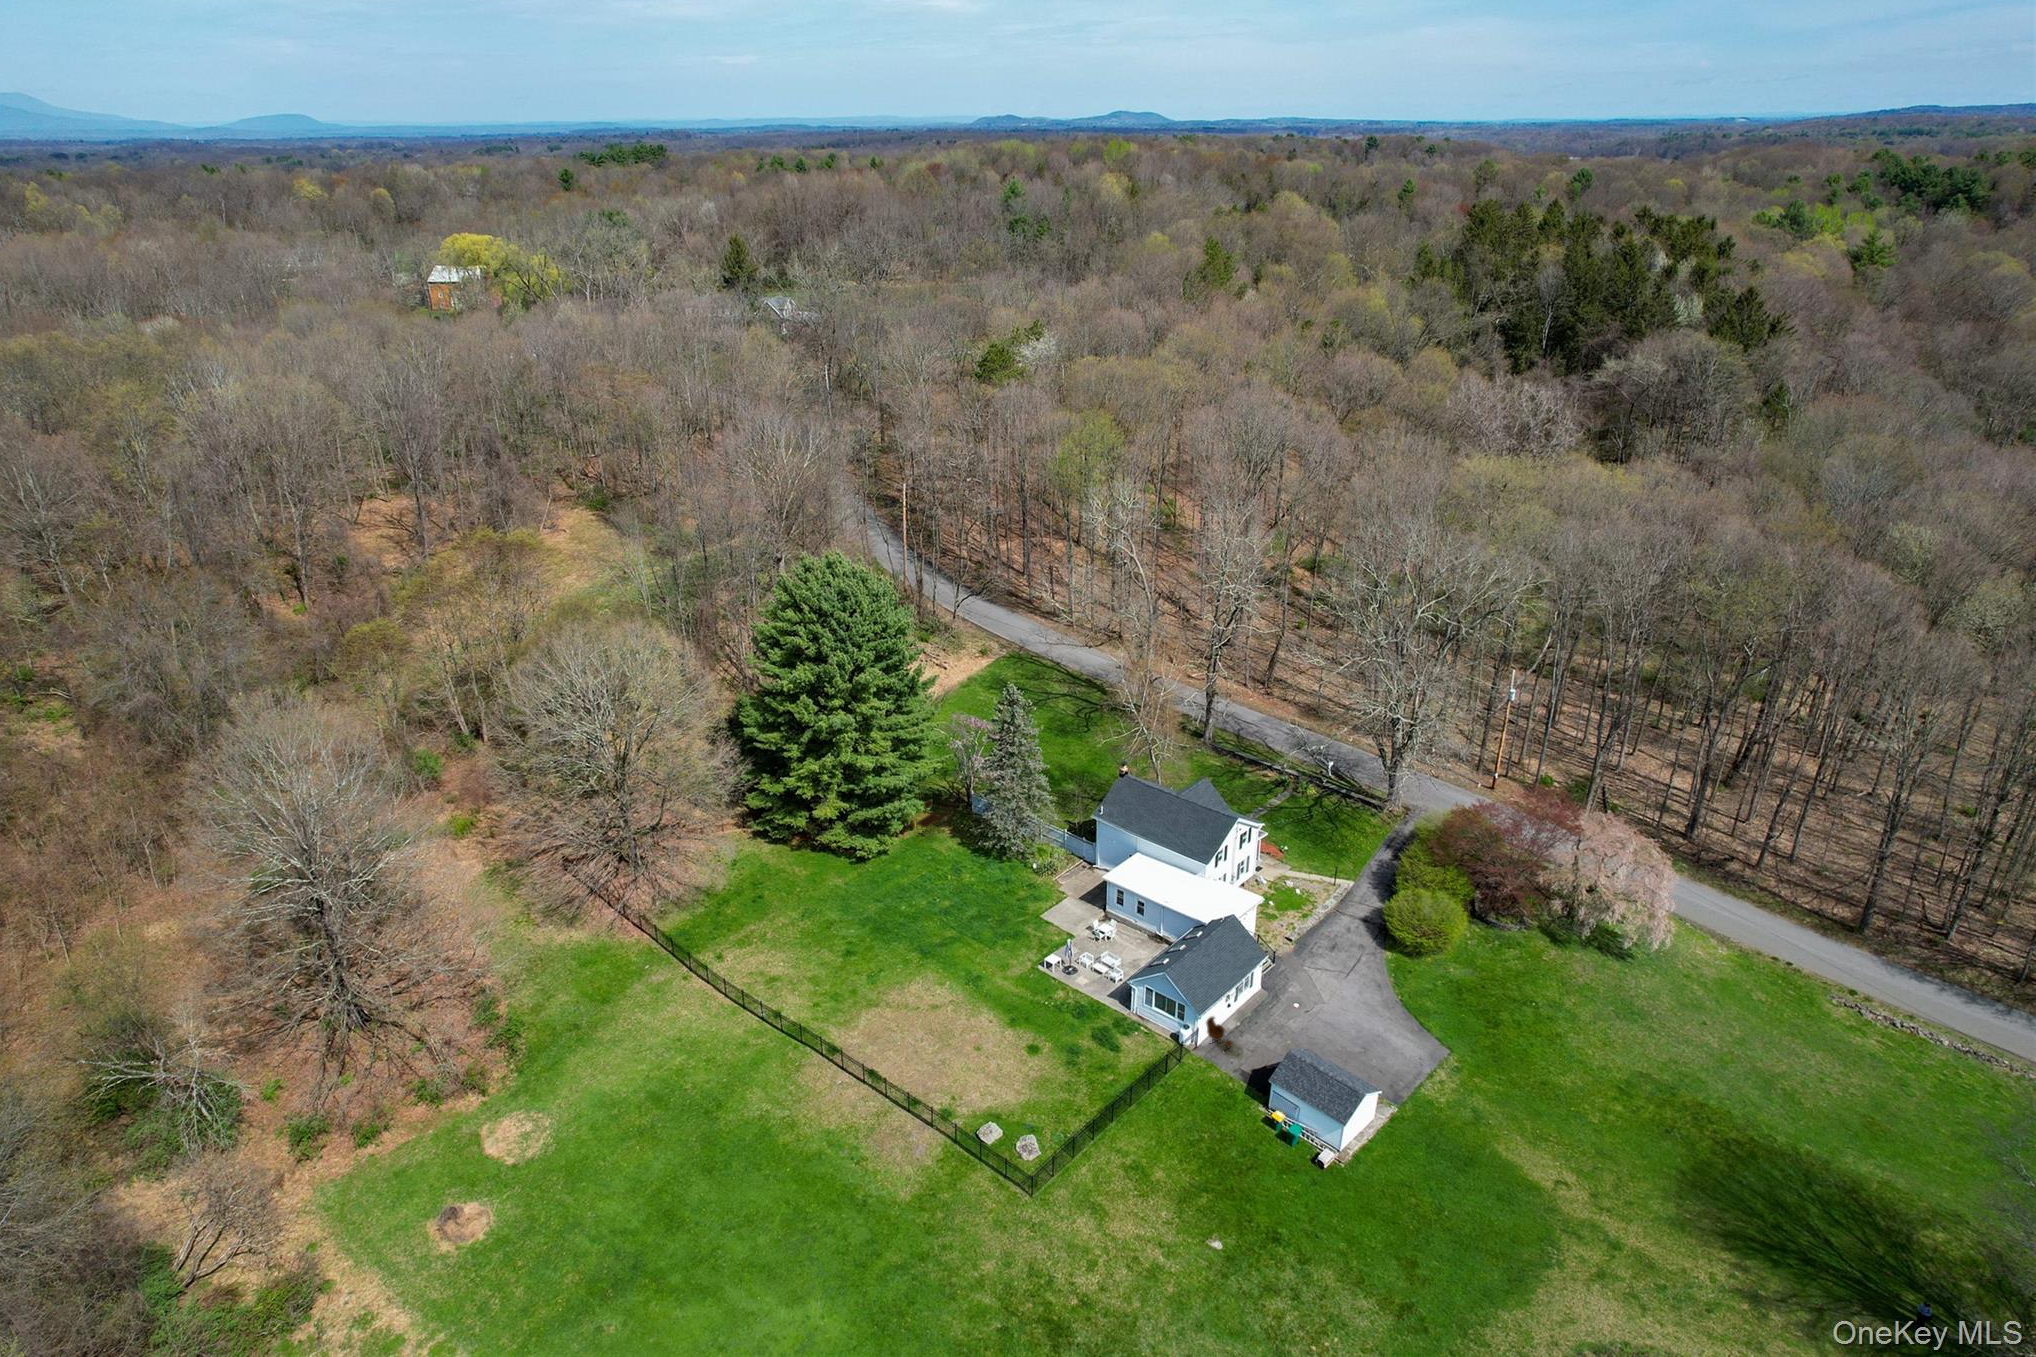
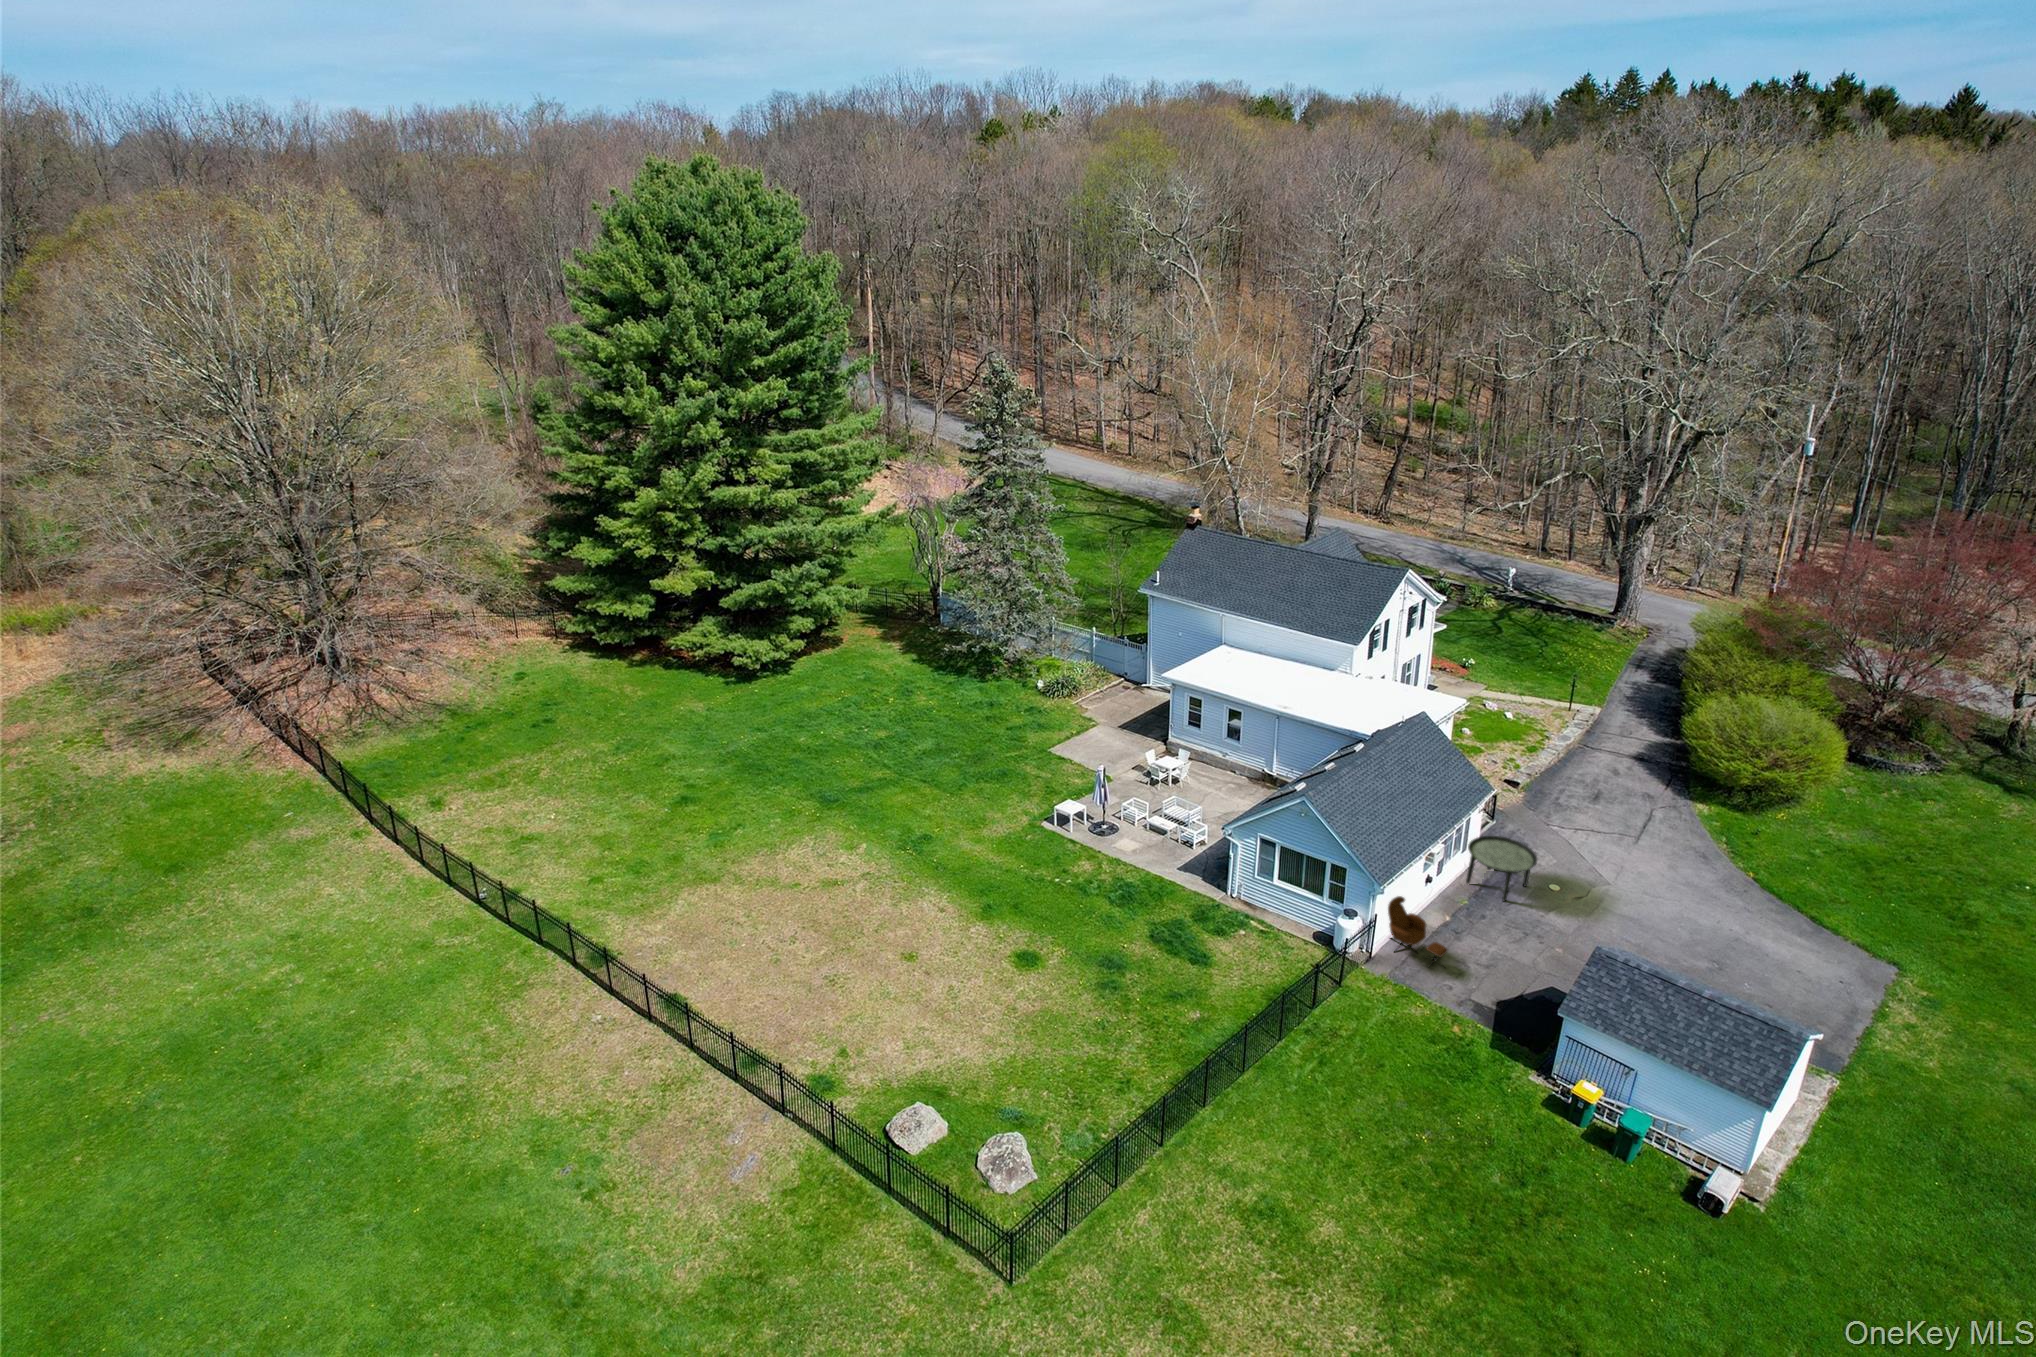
bench: present [916,800,941,835] -> none [838,589,886,648]
round table: none [1252,979,1285,1014] -> present [1466,836,1537,901]

